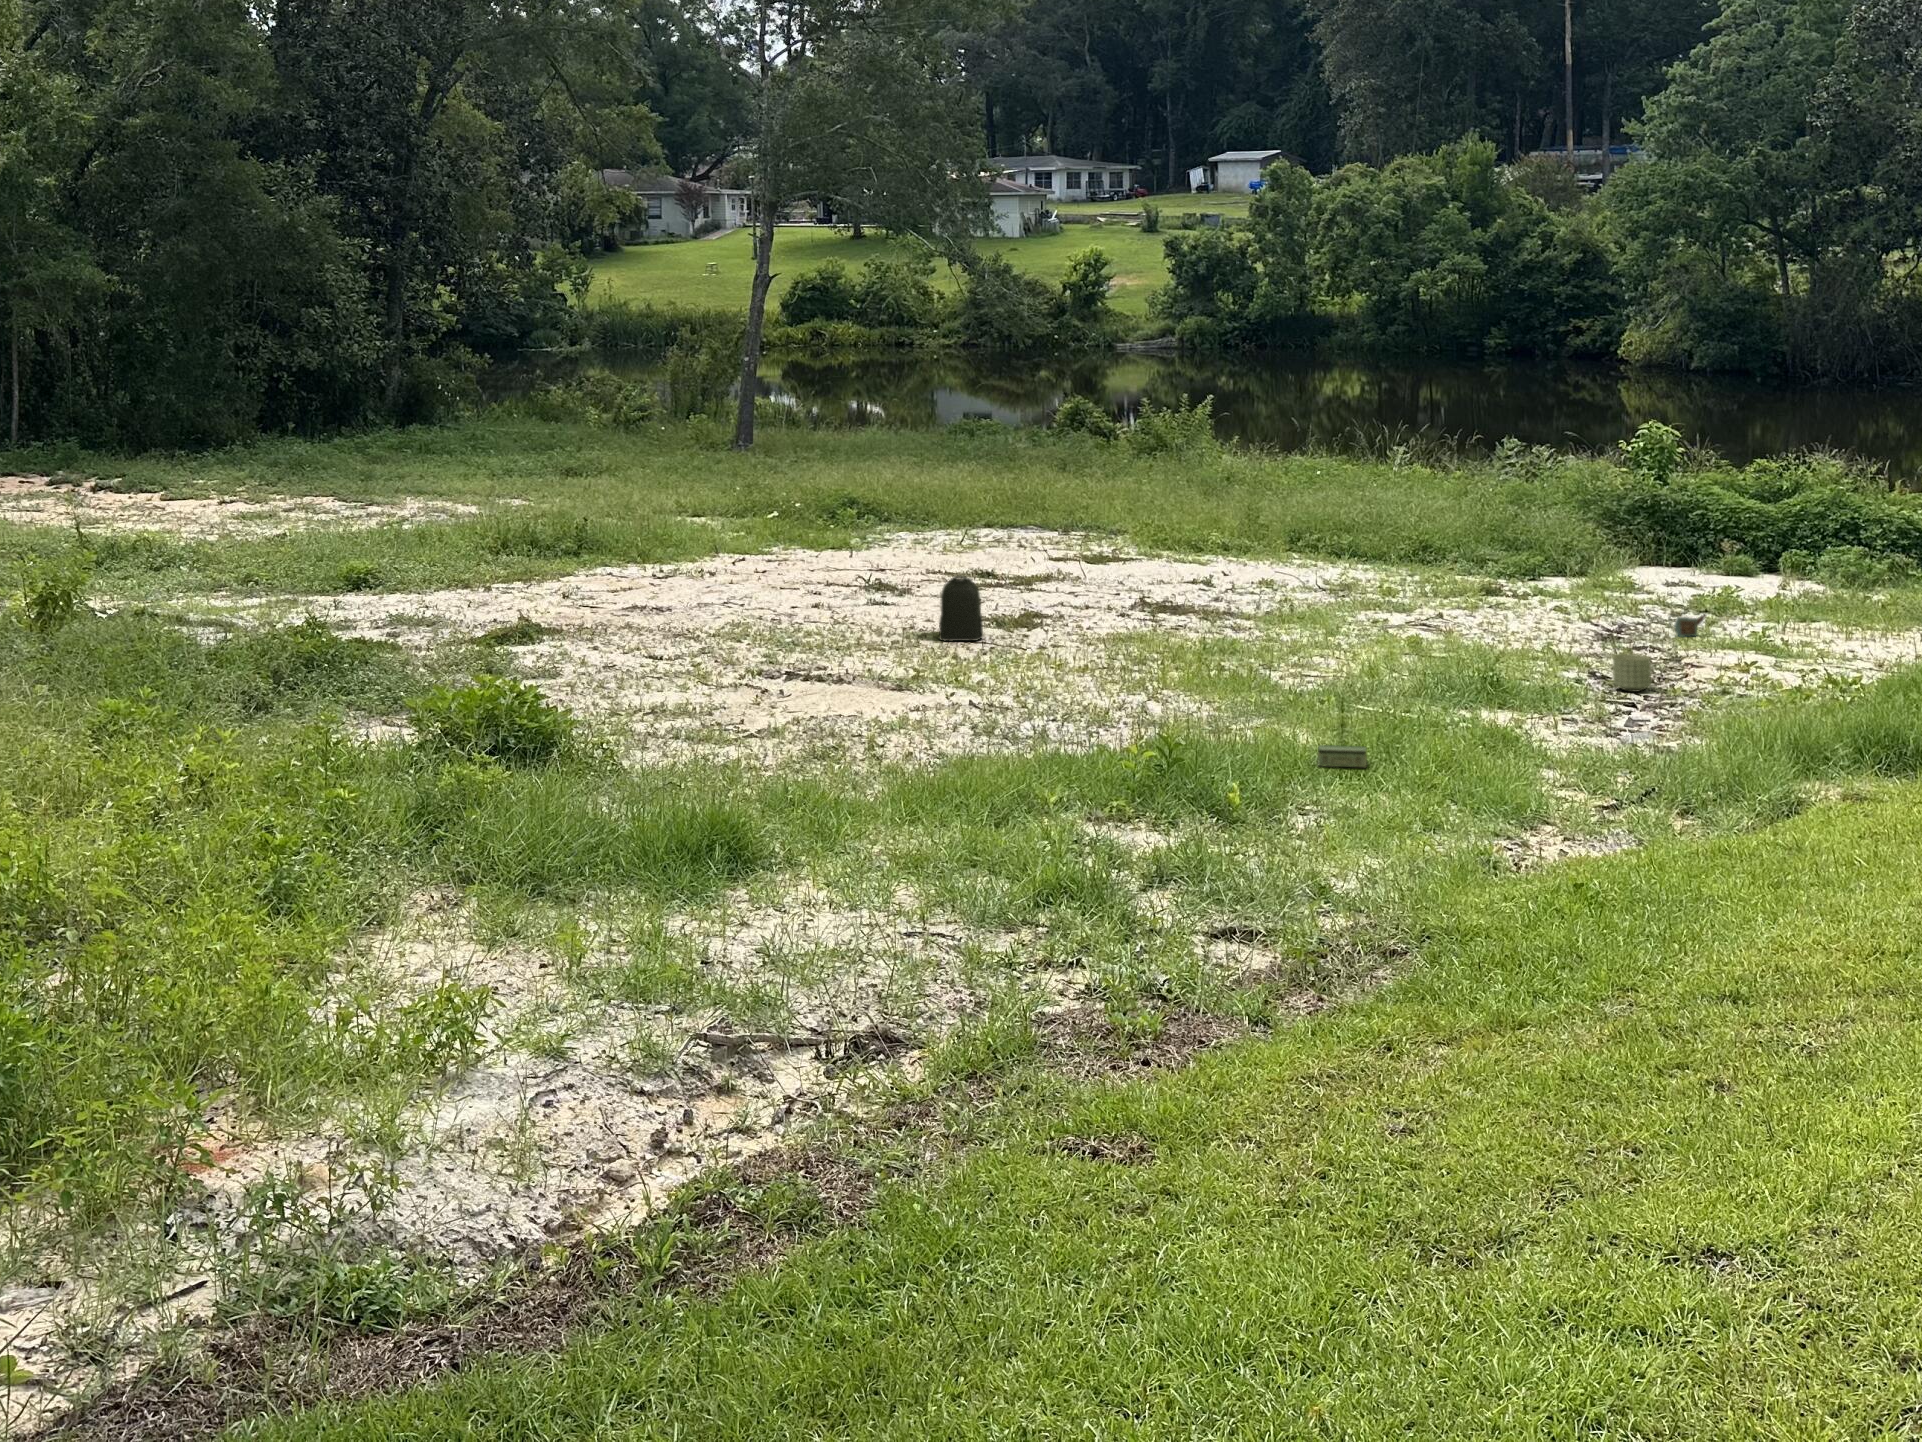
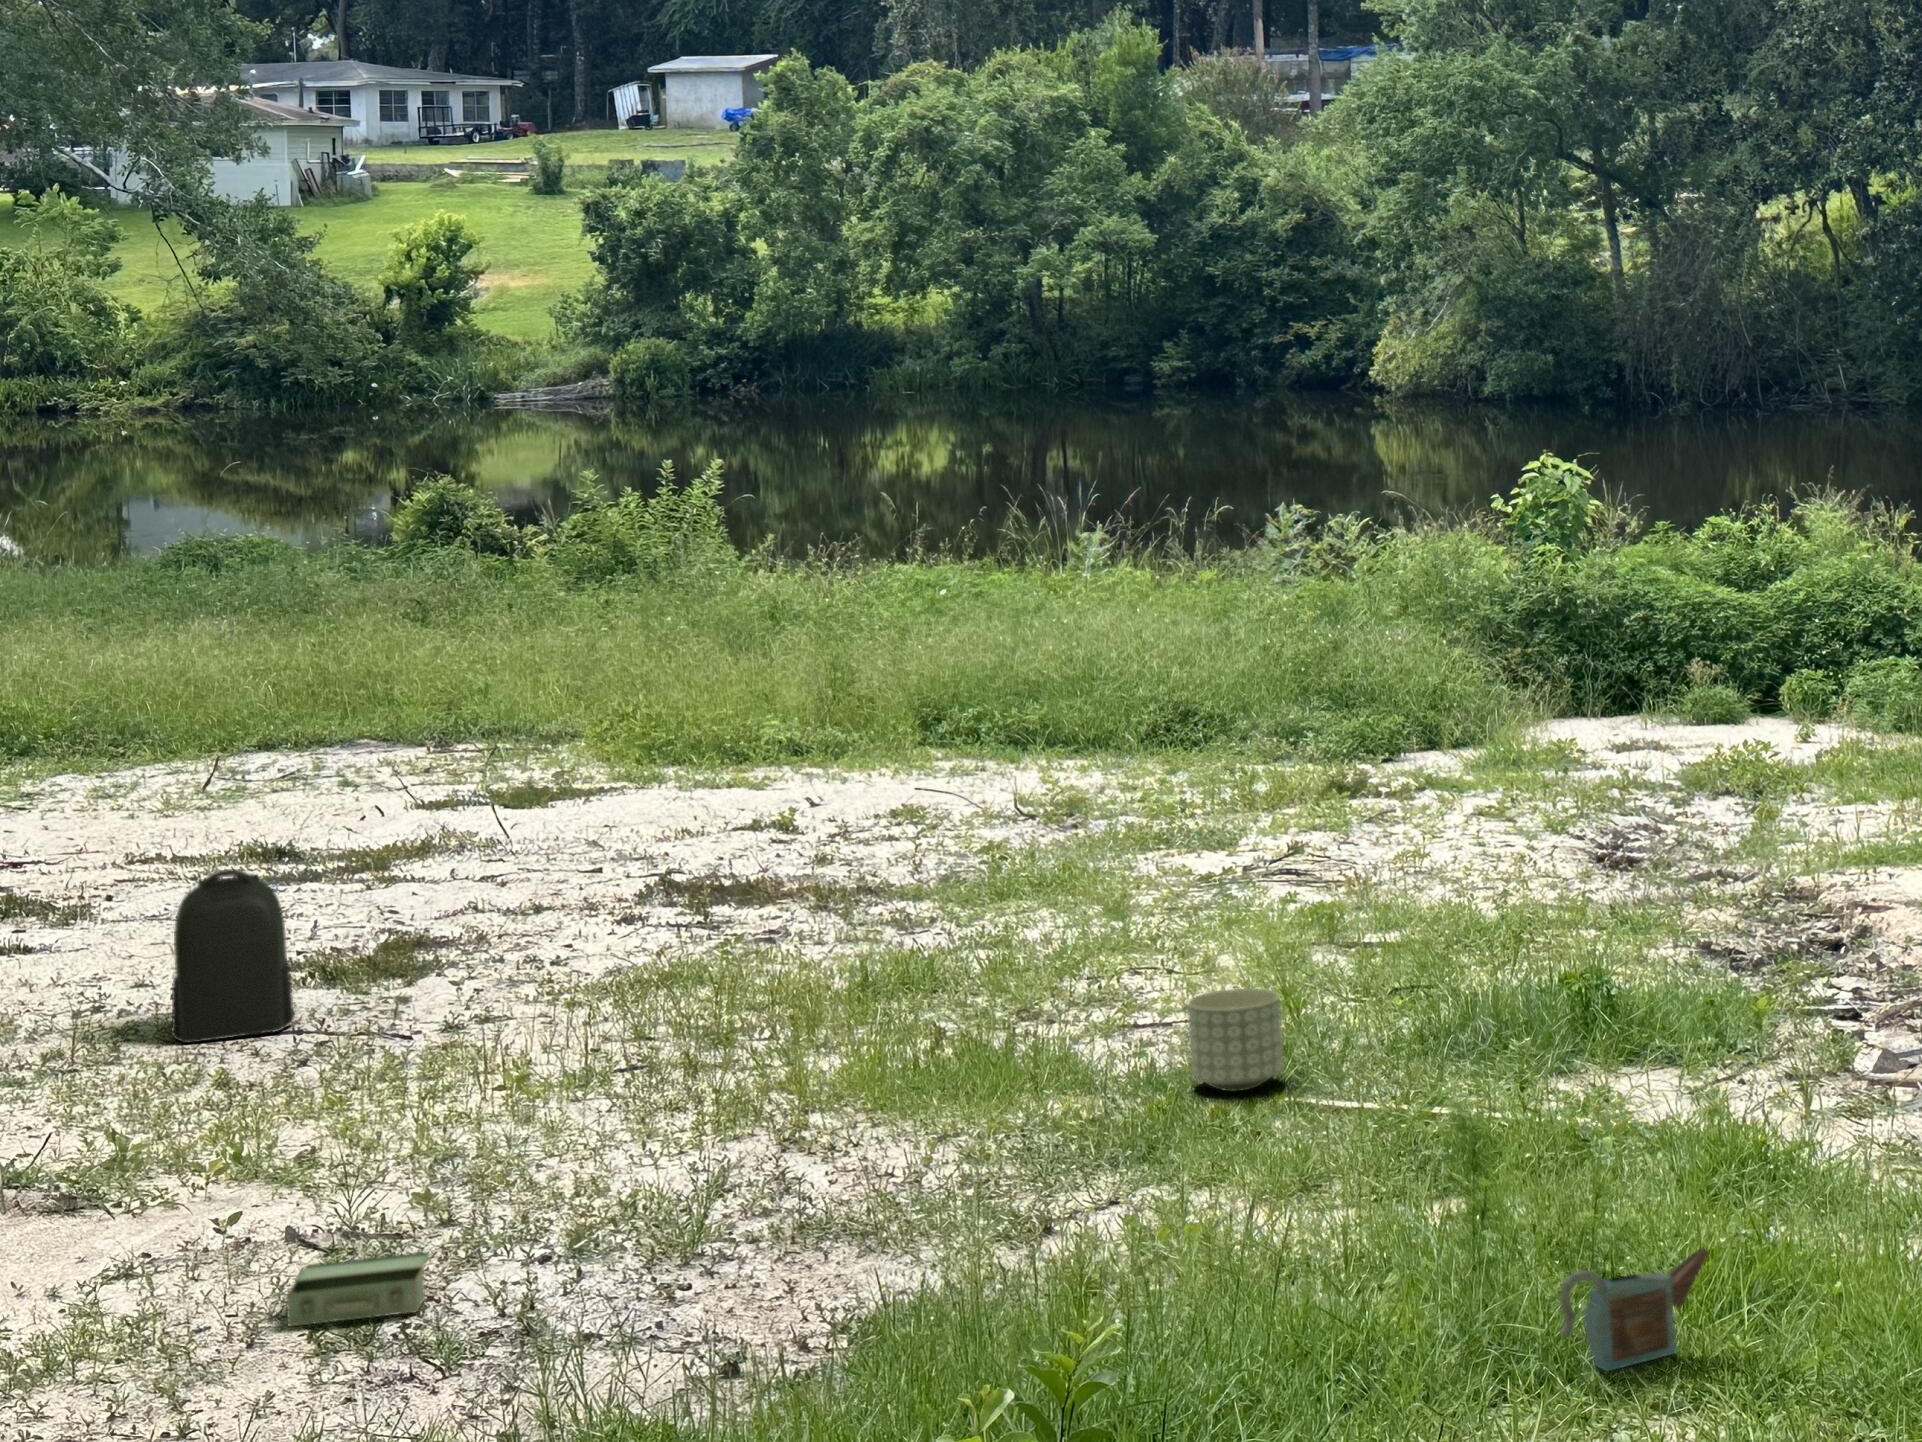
watering can: present [1668,614,1706,637] -> present [1559,1247,1710,1371]
planter: present [1613,654,1651,692] -> present [1188,988,1283,1091]
toolbox: present [1317,745,1367,768] -> present [286,1252,430,1326]

